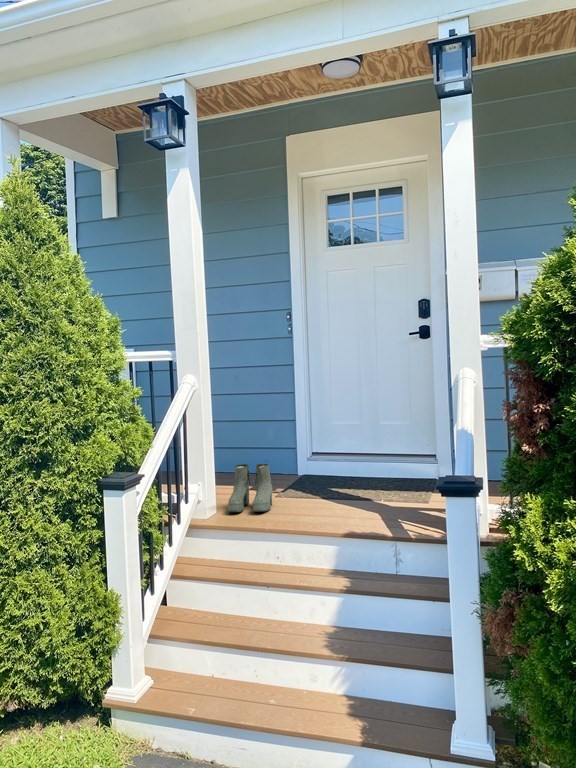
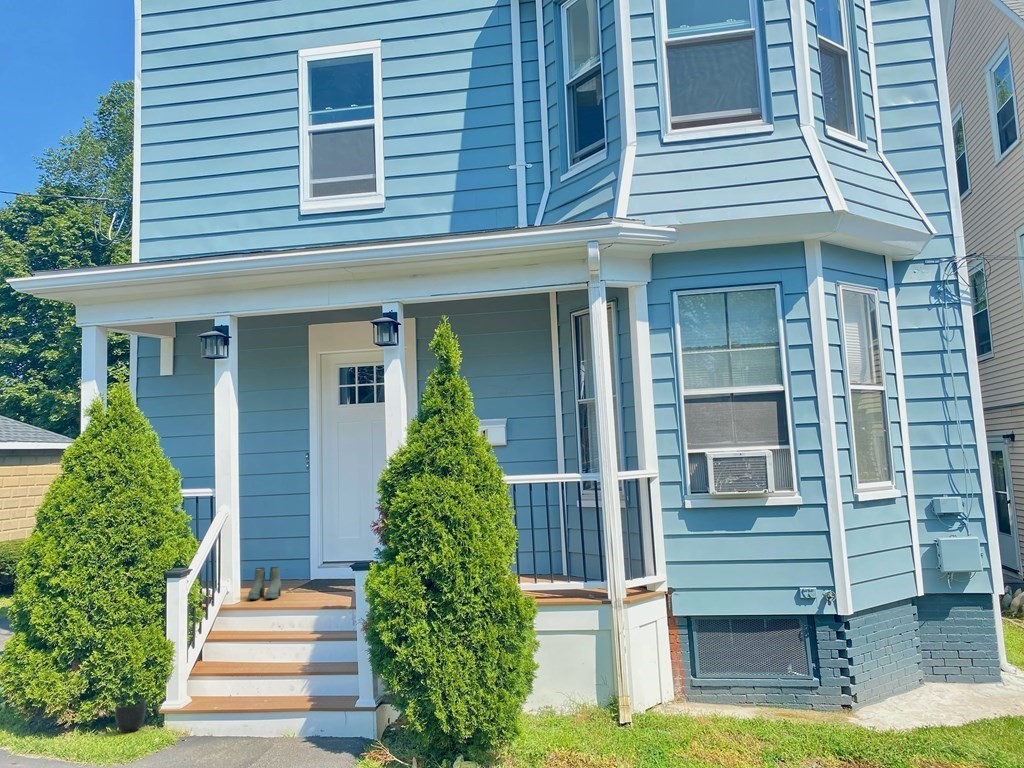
planter: none [28,686,79,748] -> present [115,701,146,733]

